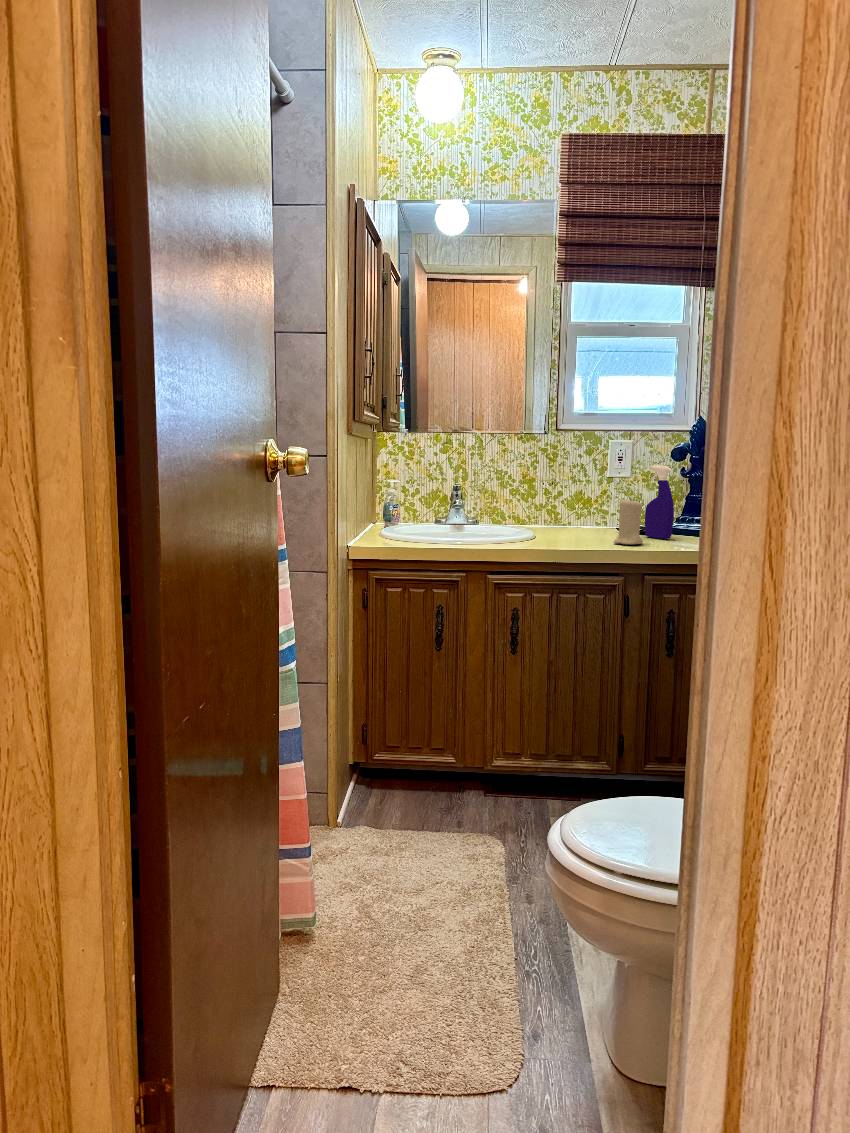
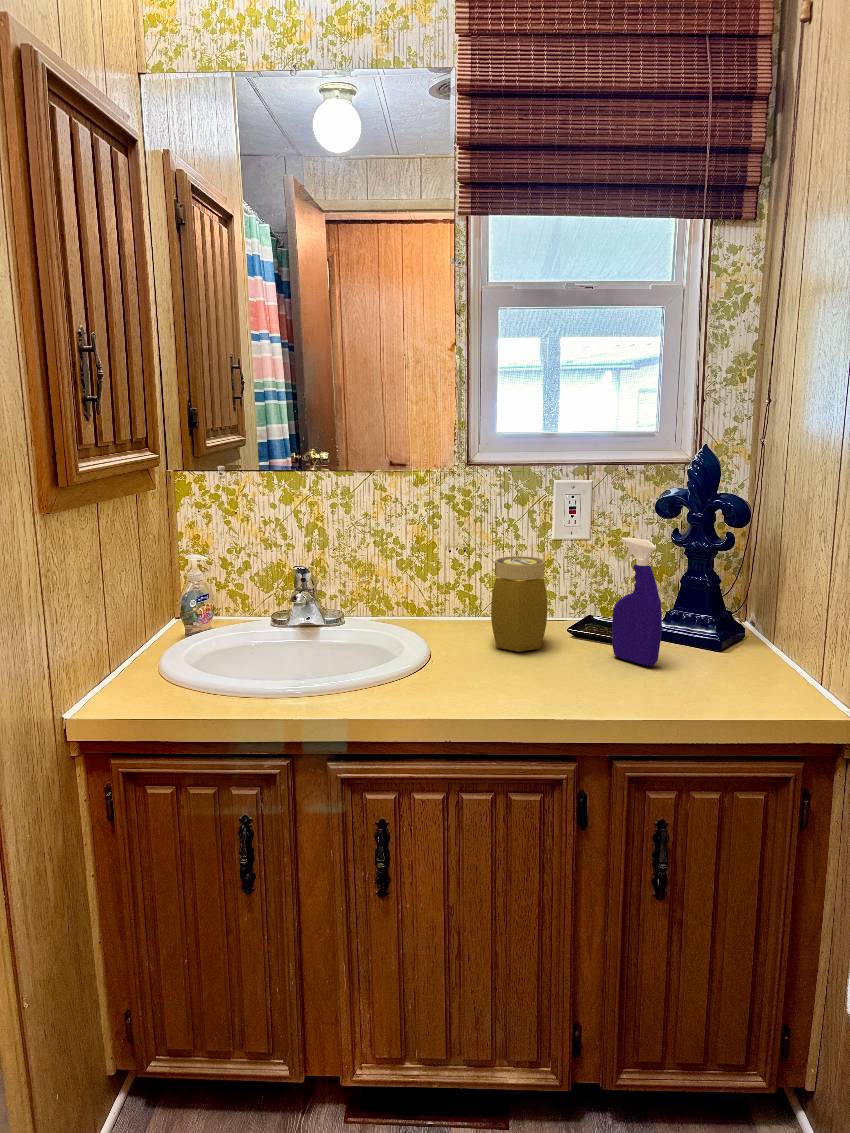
jar: none [572,481,607,534] -> present [491,556,547,652]
candle: present [614,498,643,544] -> none [556,607,608,694]

